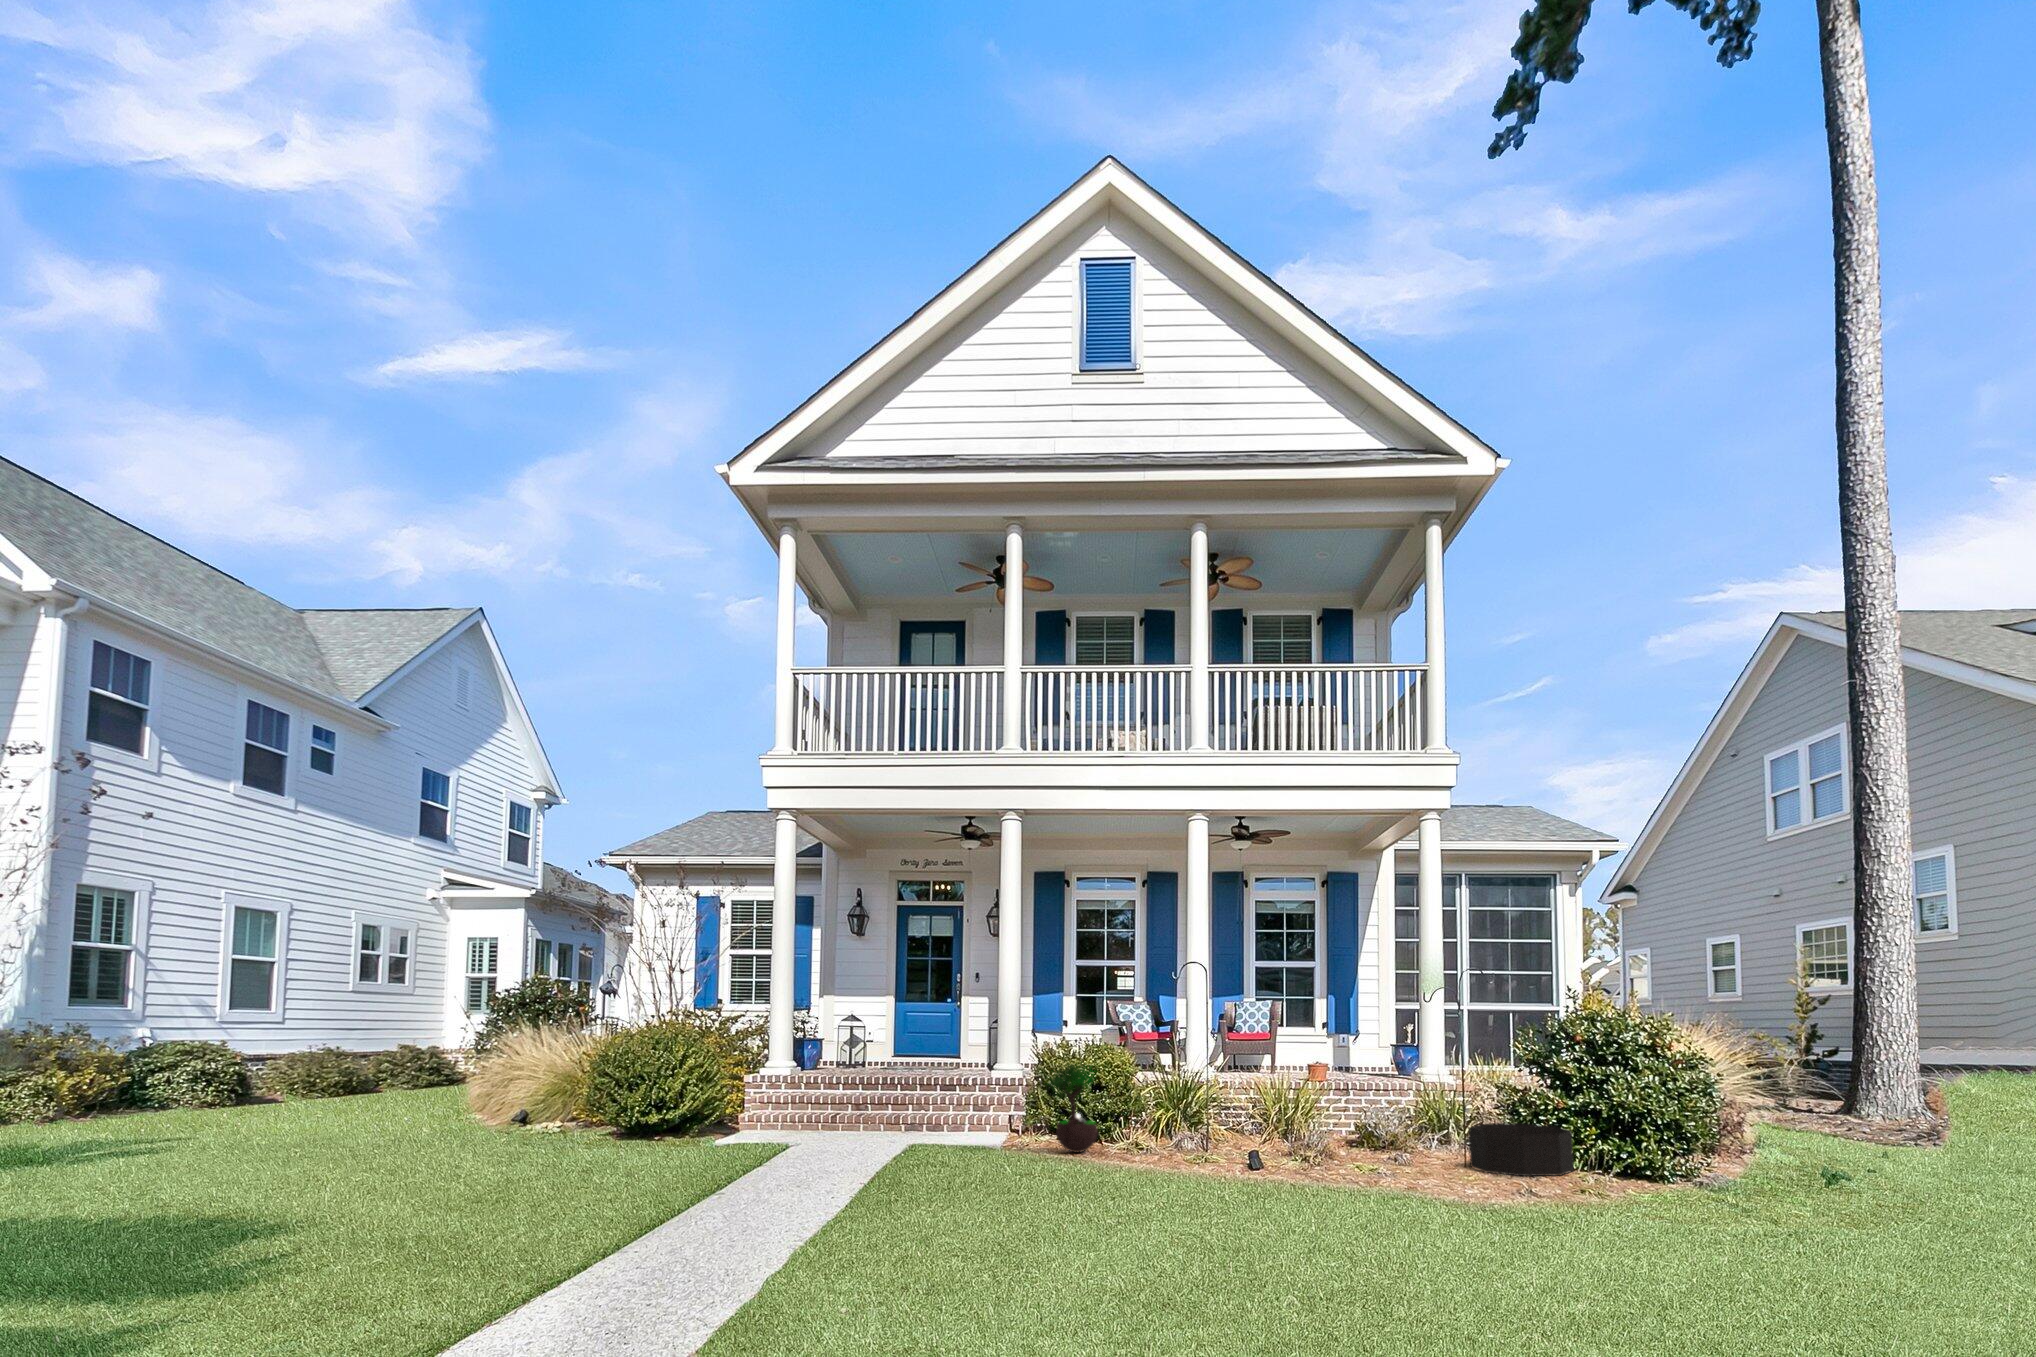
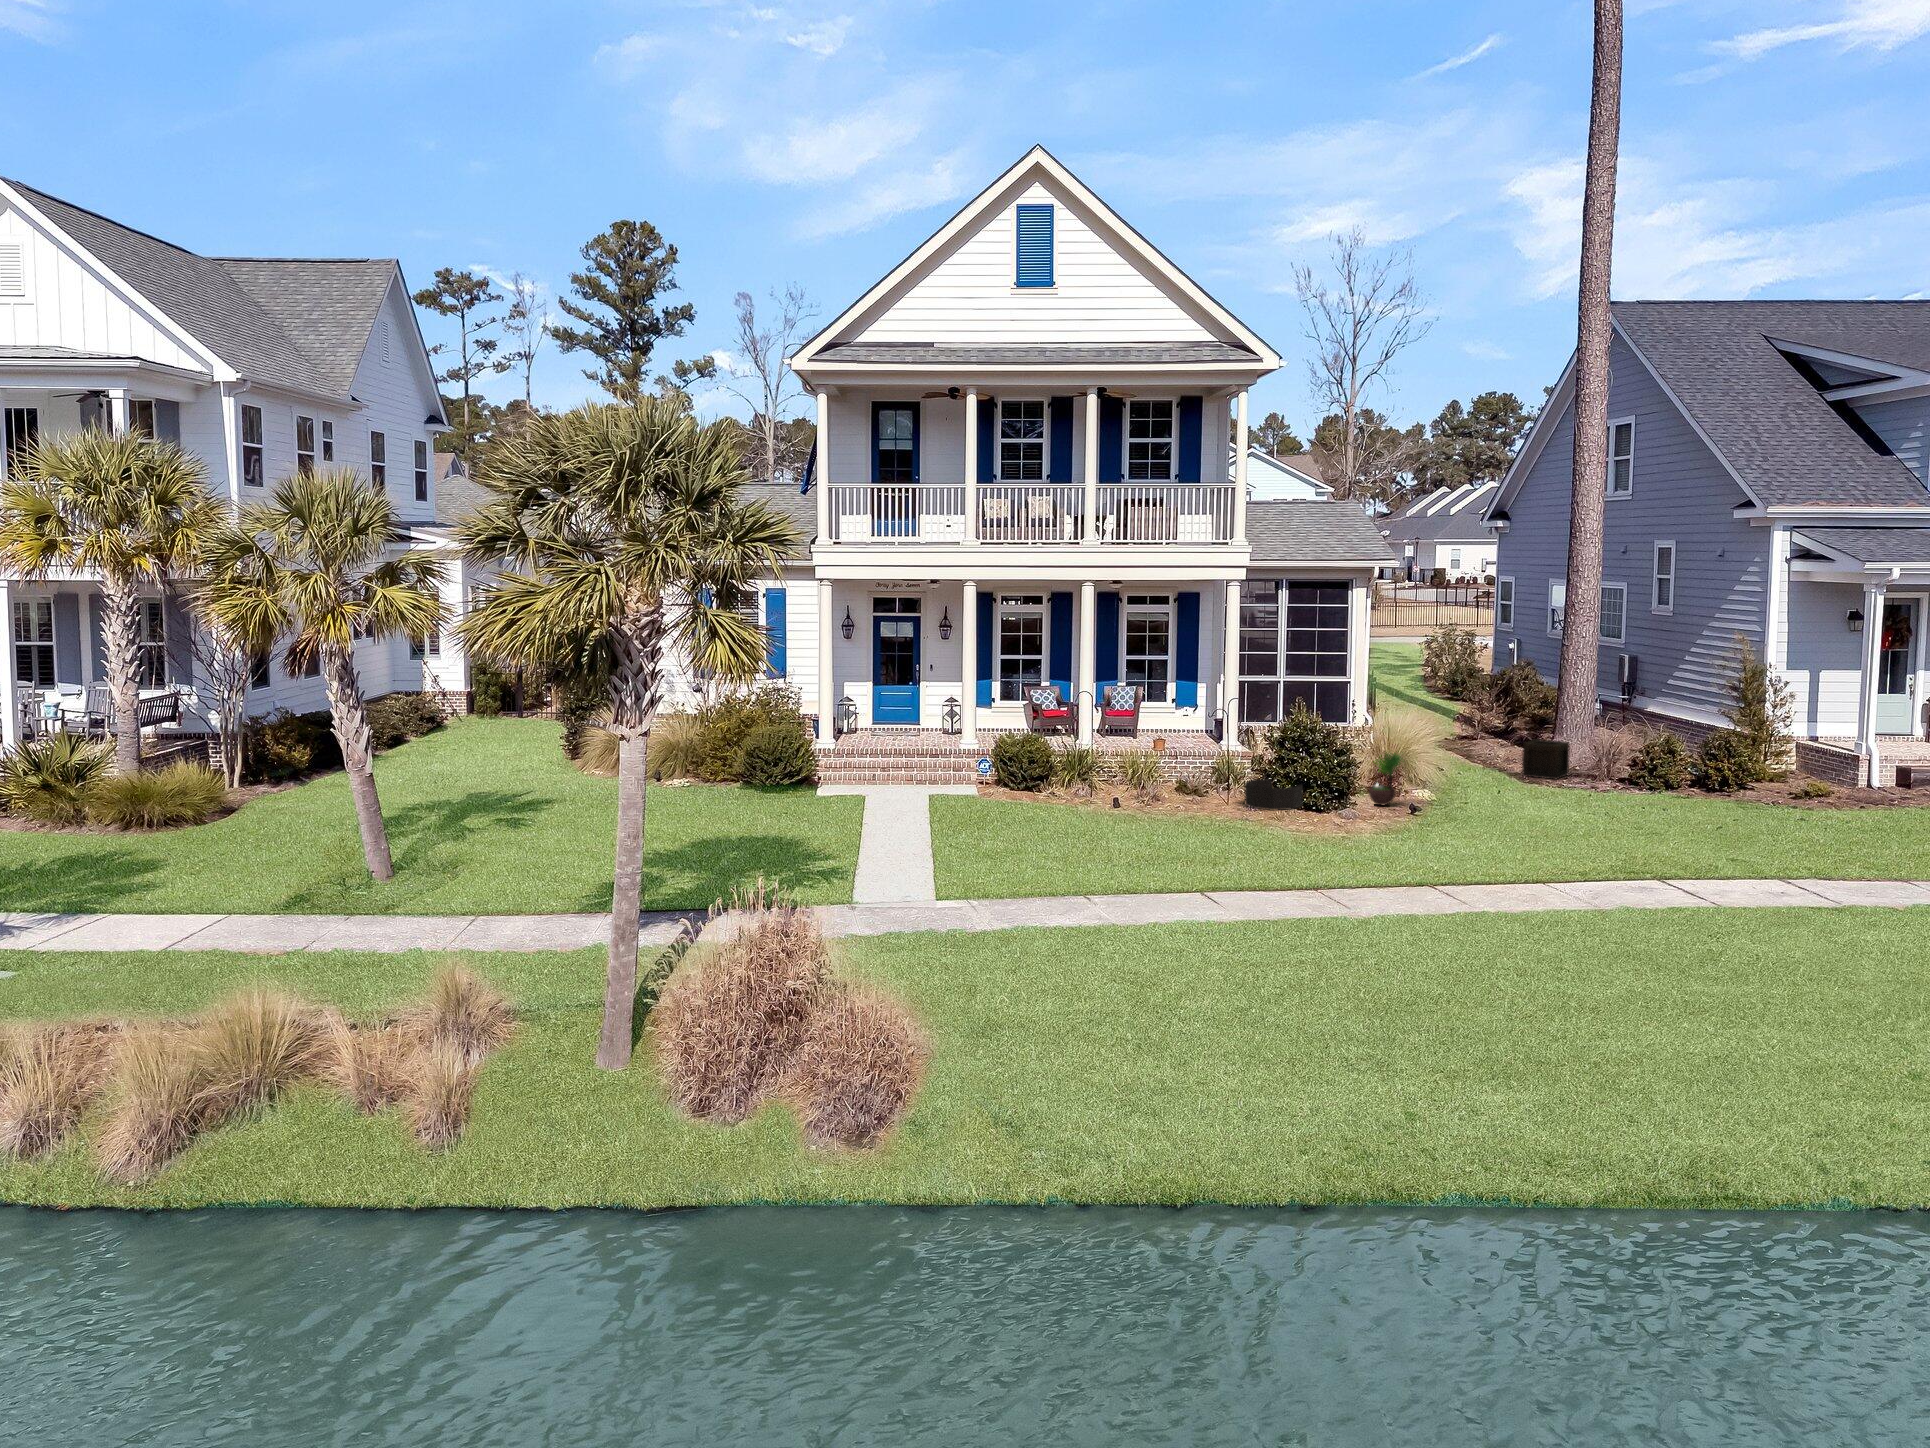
potted tree: present [1046,1059,1098,1153] -> present [1369,753,1400,805]
wooden crate: none [1910,1078,1991,1144] -> present [1522,739,1570,779]

